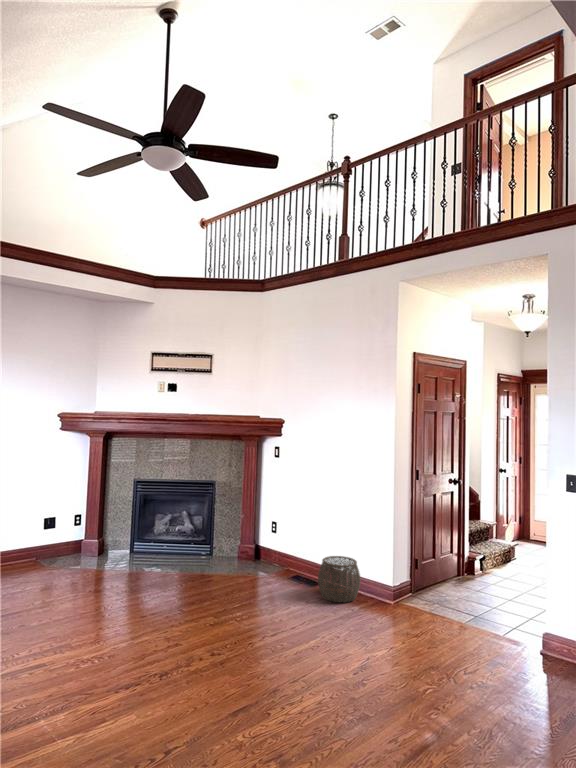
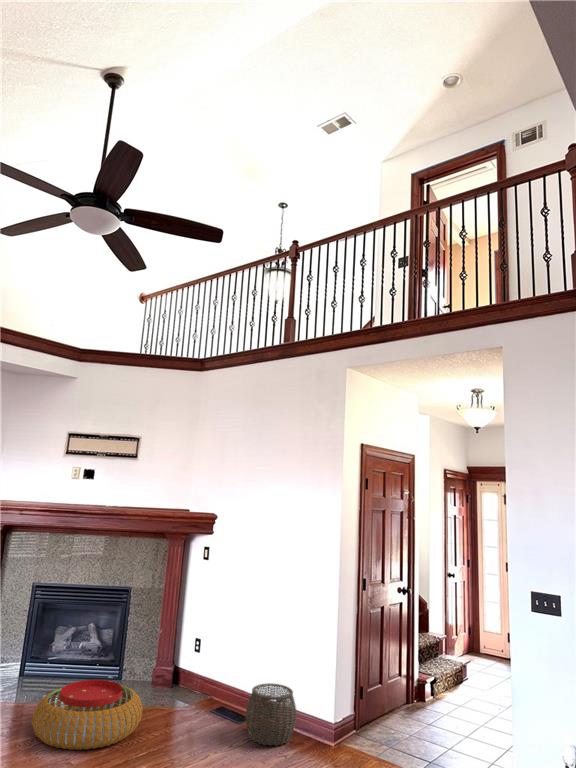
pouf: none [148,552,233,602] -> present [32,680,142,750]

